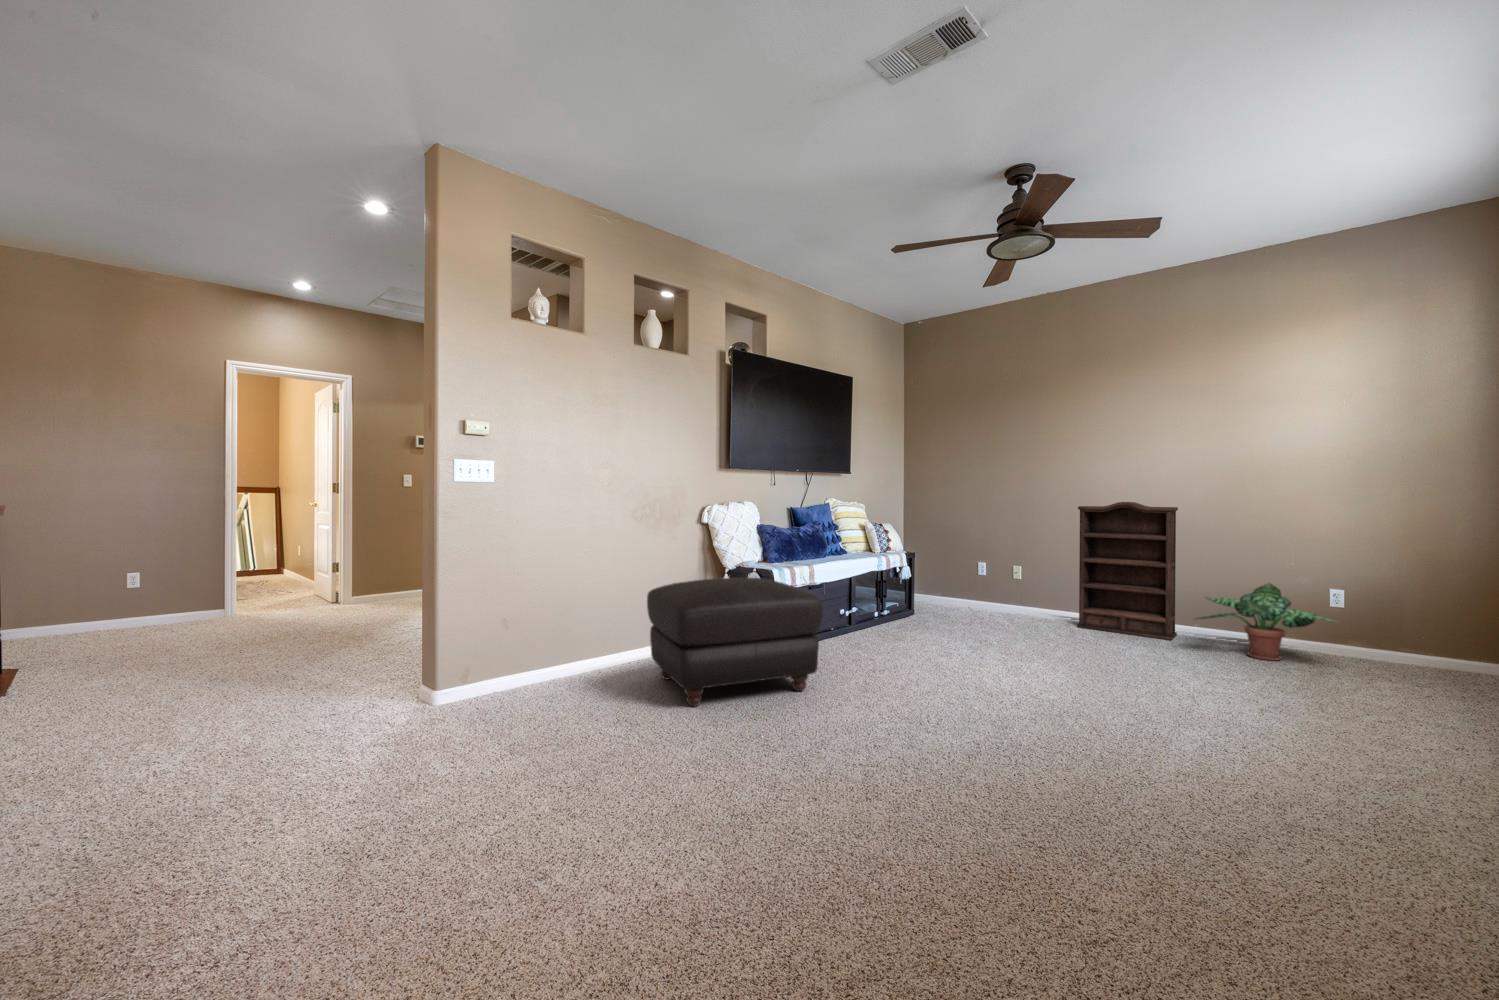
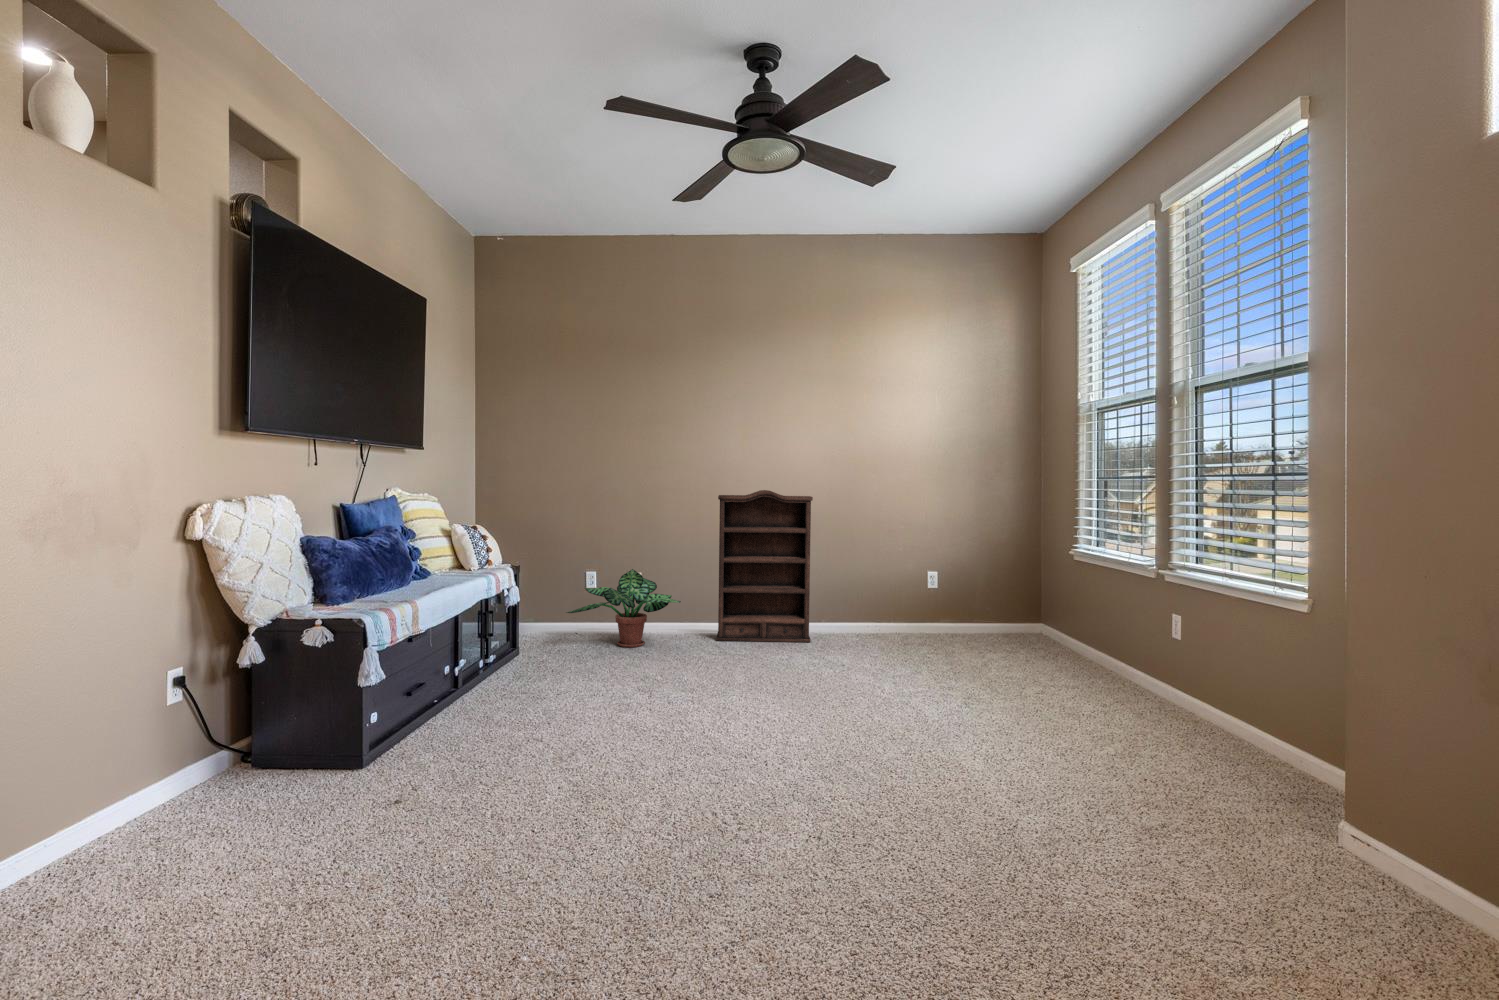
ottoman: present [647,577,823,707] -> none [114,641,524,937]
potted plant: present [1195,583,1337,661] -> present [566,569,681,647]

